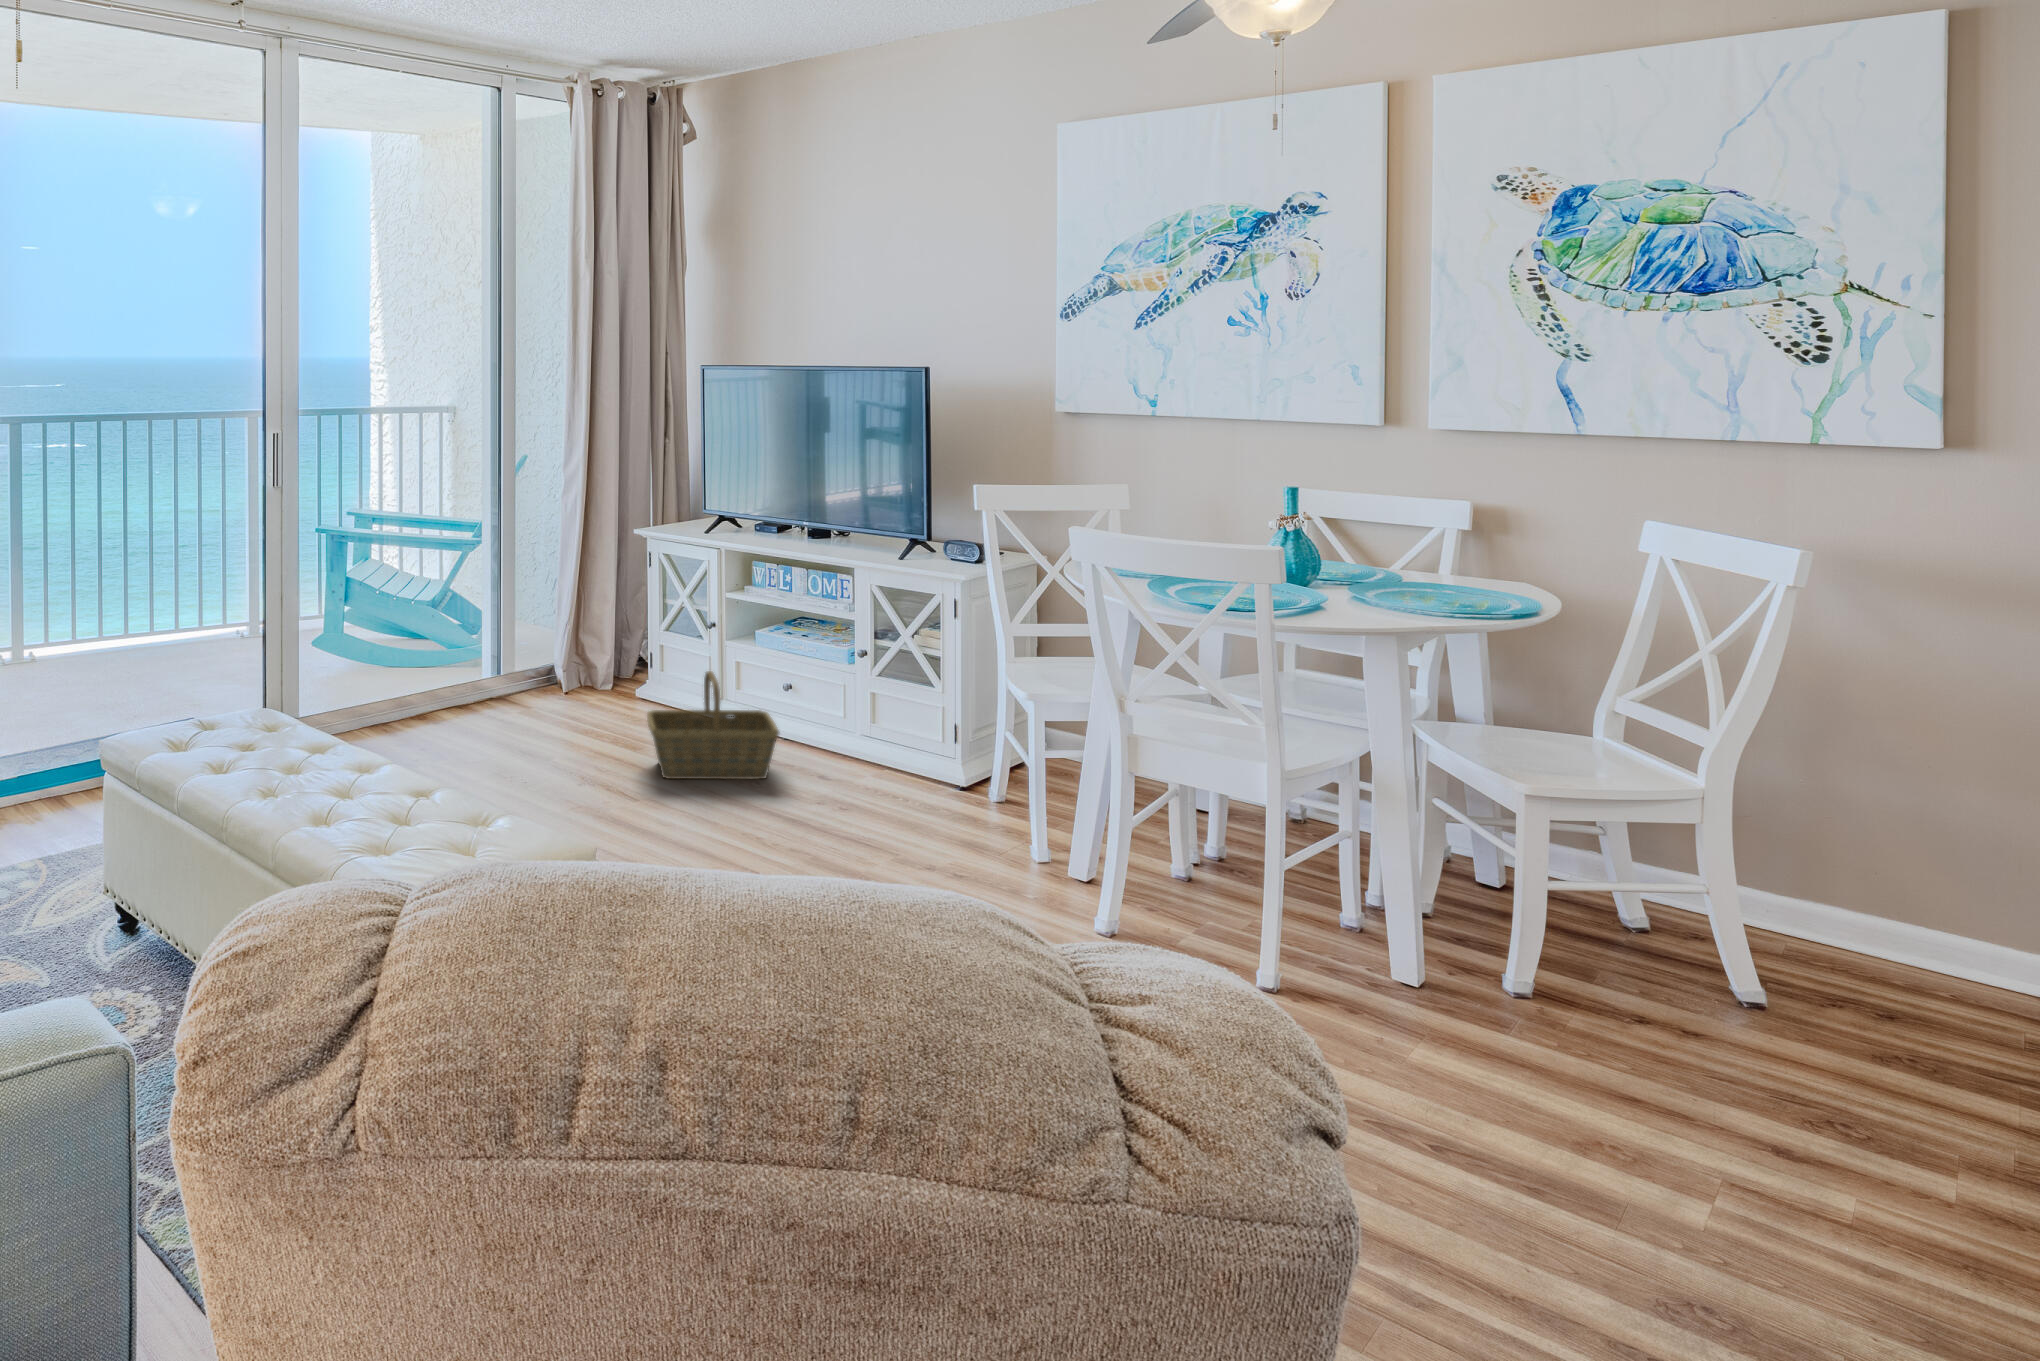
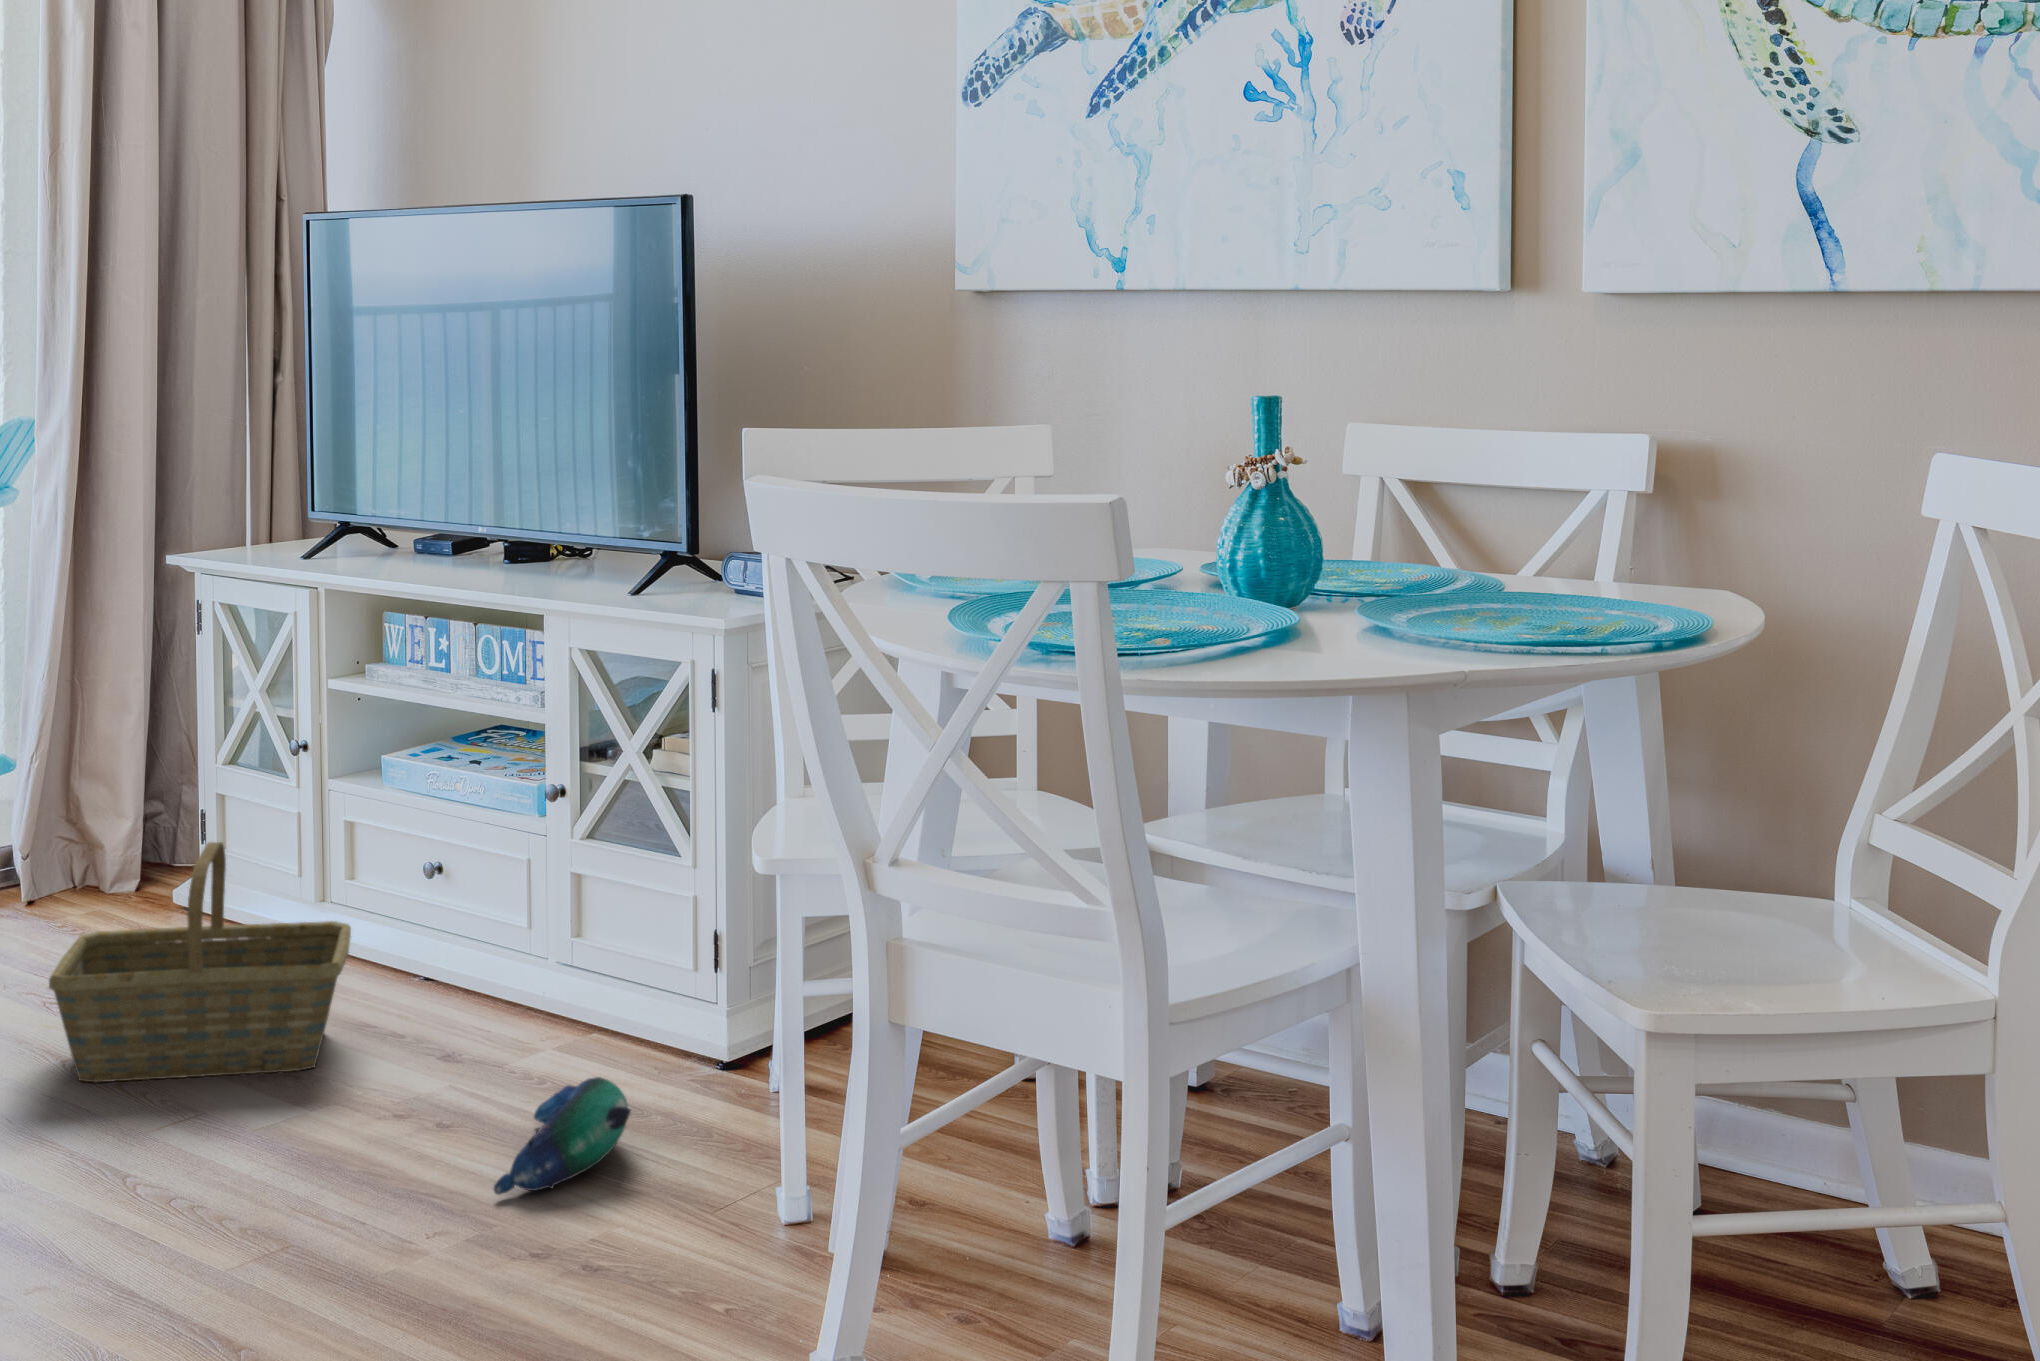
plush toy: none [889,790,950,840] -> present [494,1077,631,1195]

